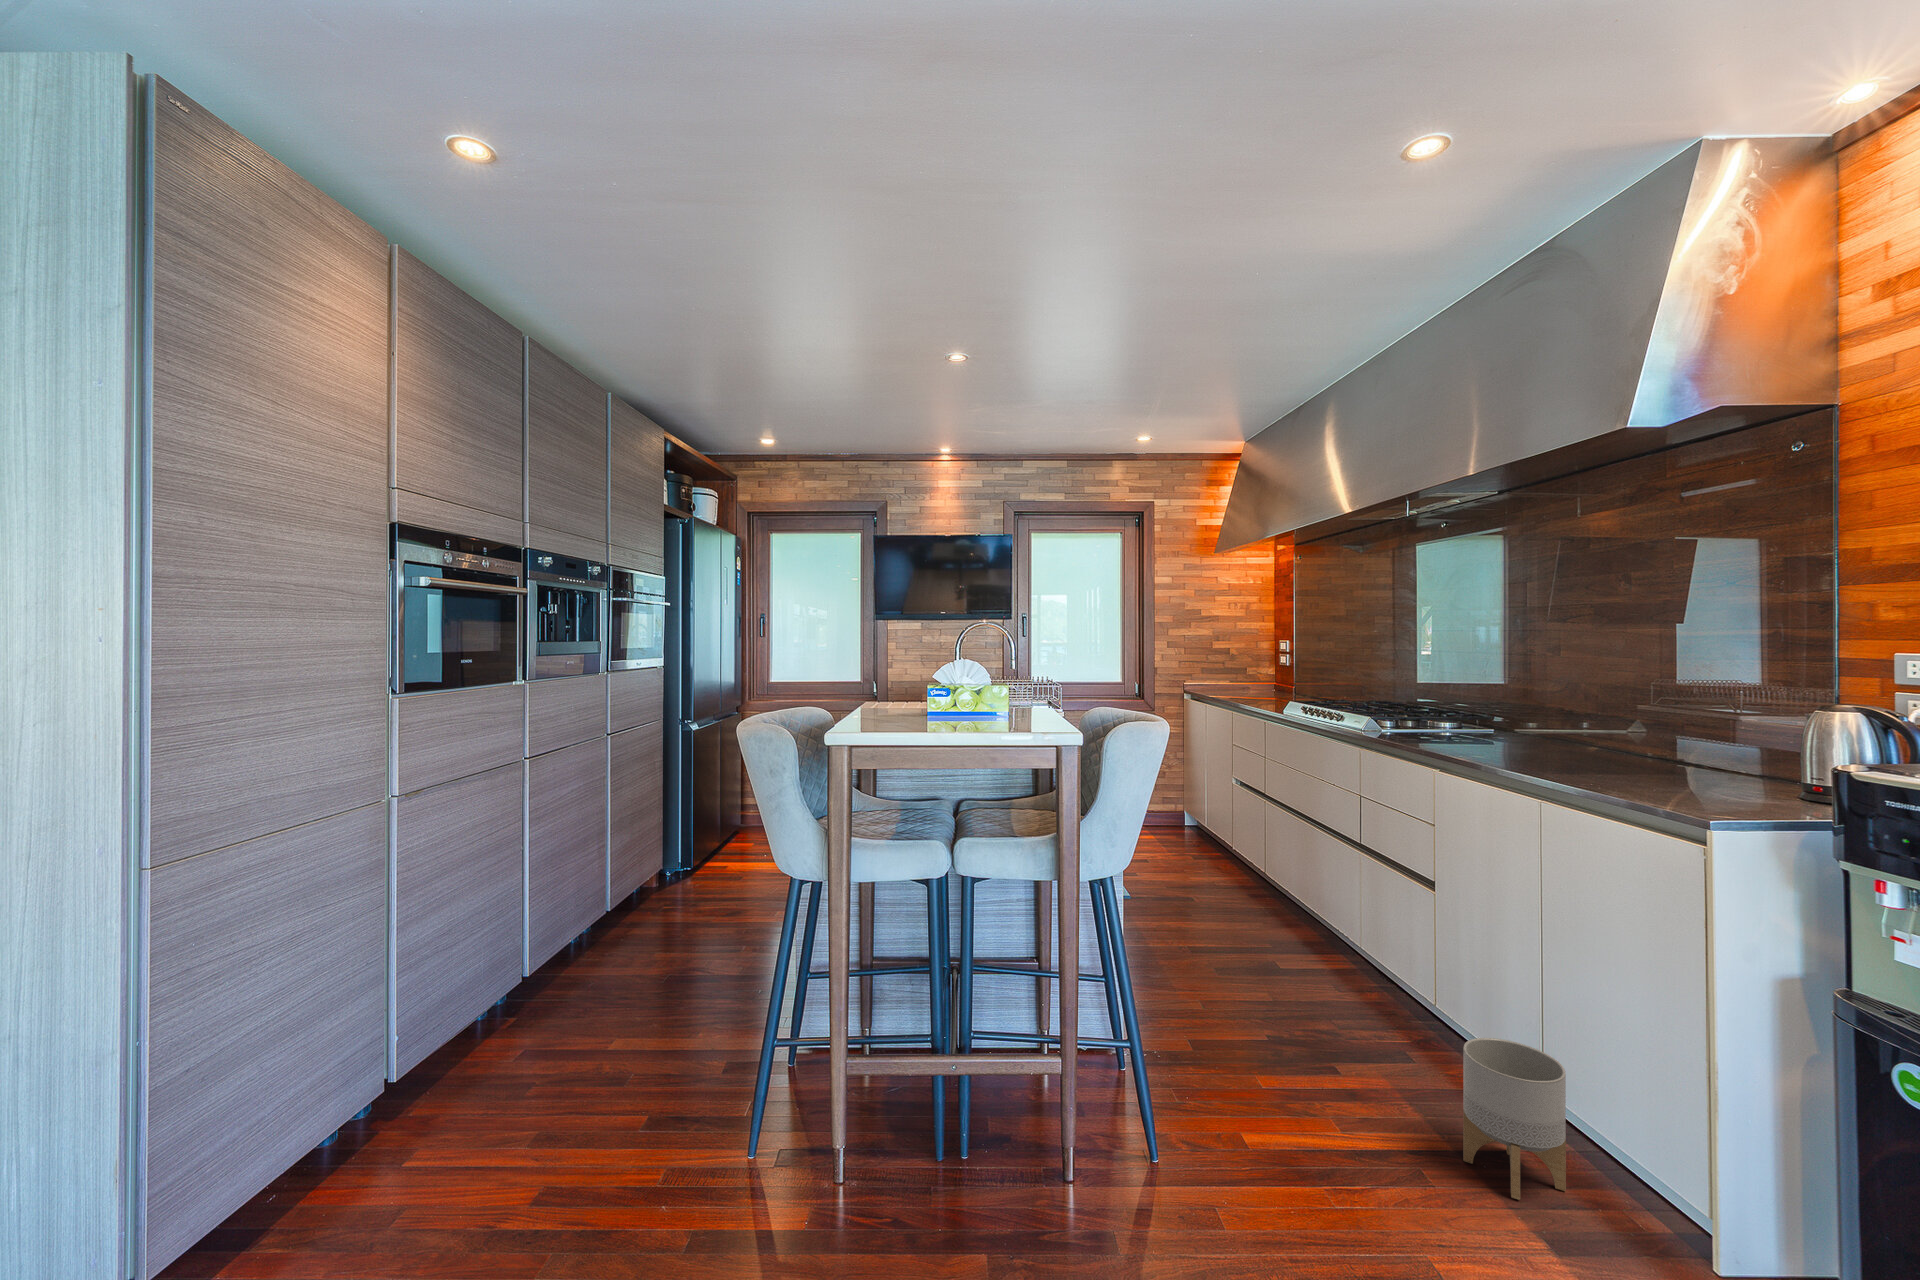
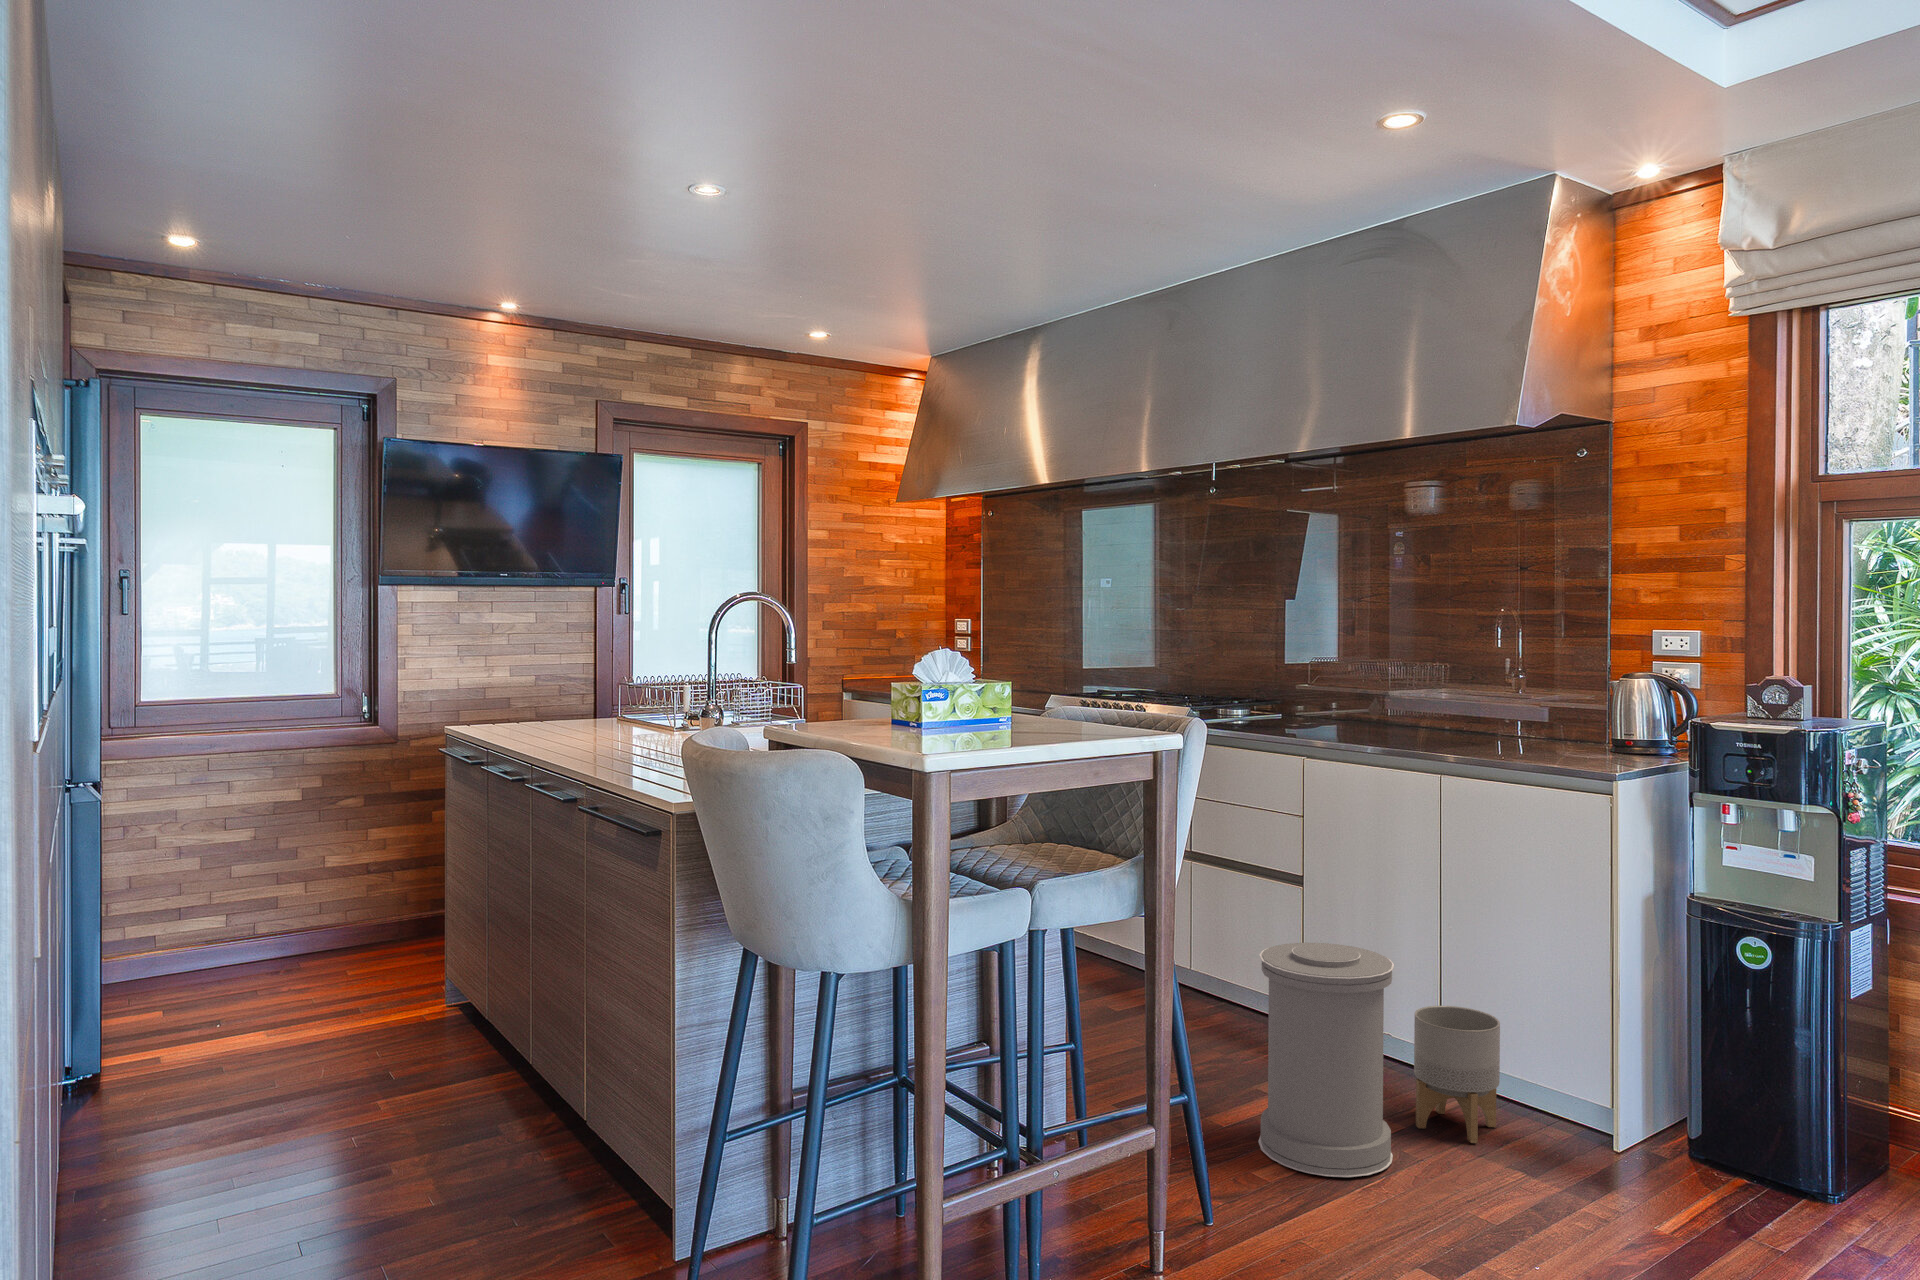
trash can: none [1267,941,1404,1189] -> present [1258,943,1394,1177]

